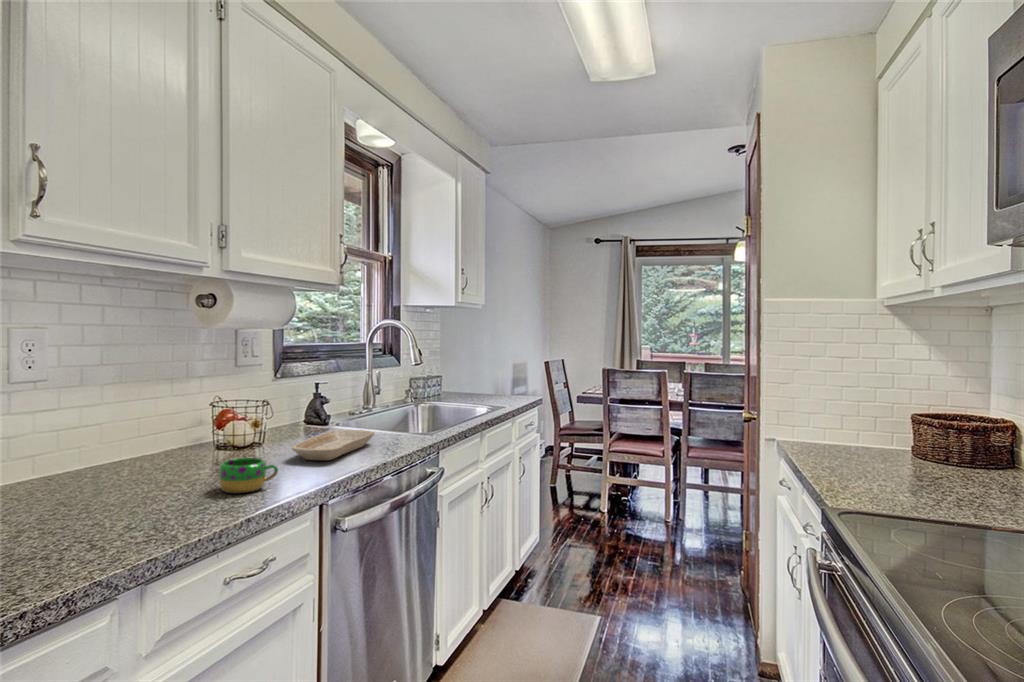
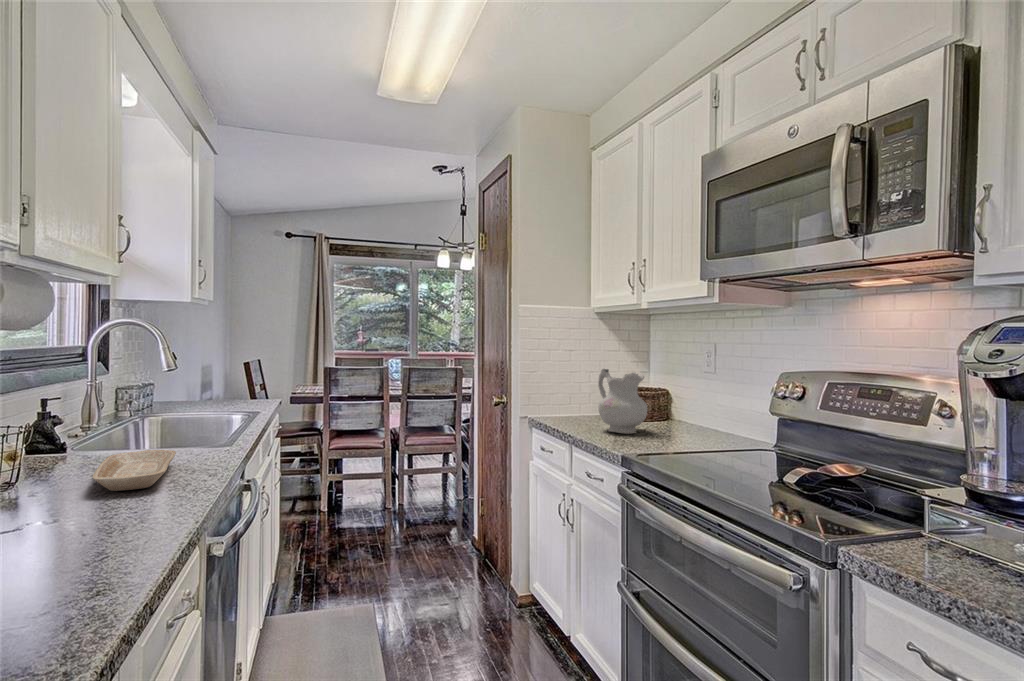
ceramic pitcher: none [860,384,941,478] -> present [598,369,647,434]
mug: present [219,458,278,494] -> none [49,493,133,542]

